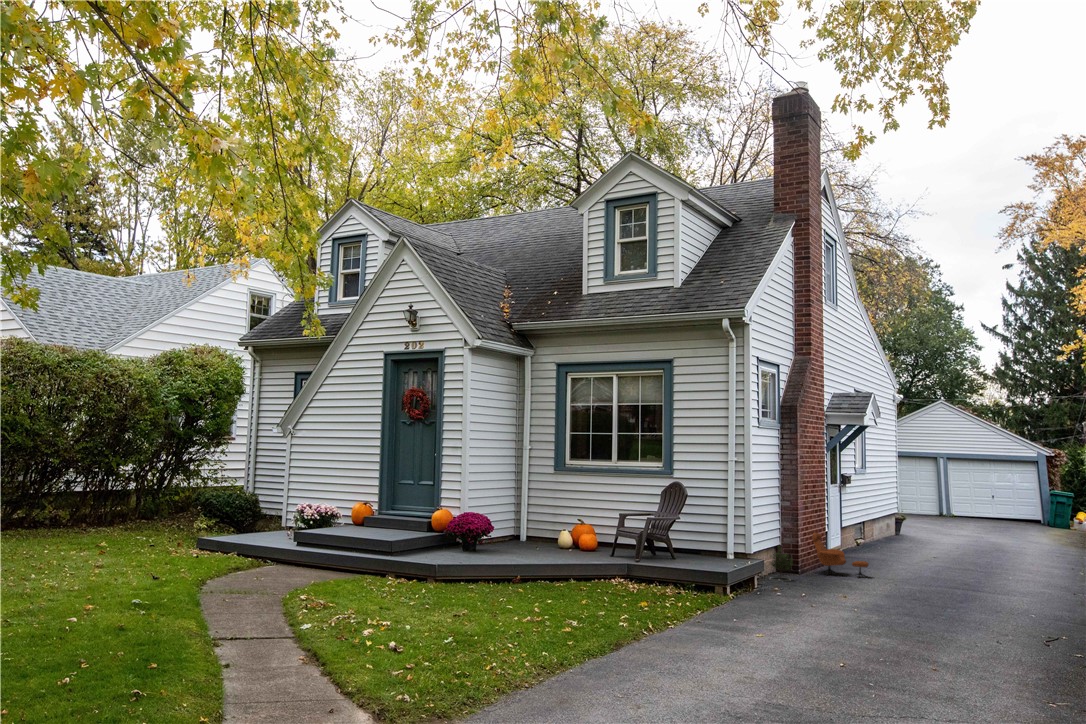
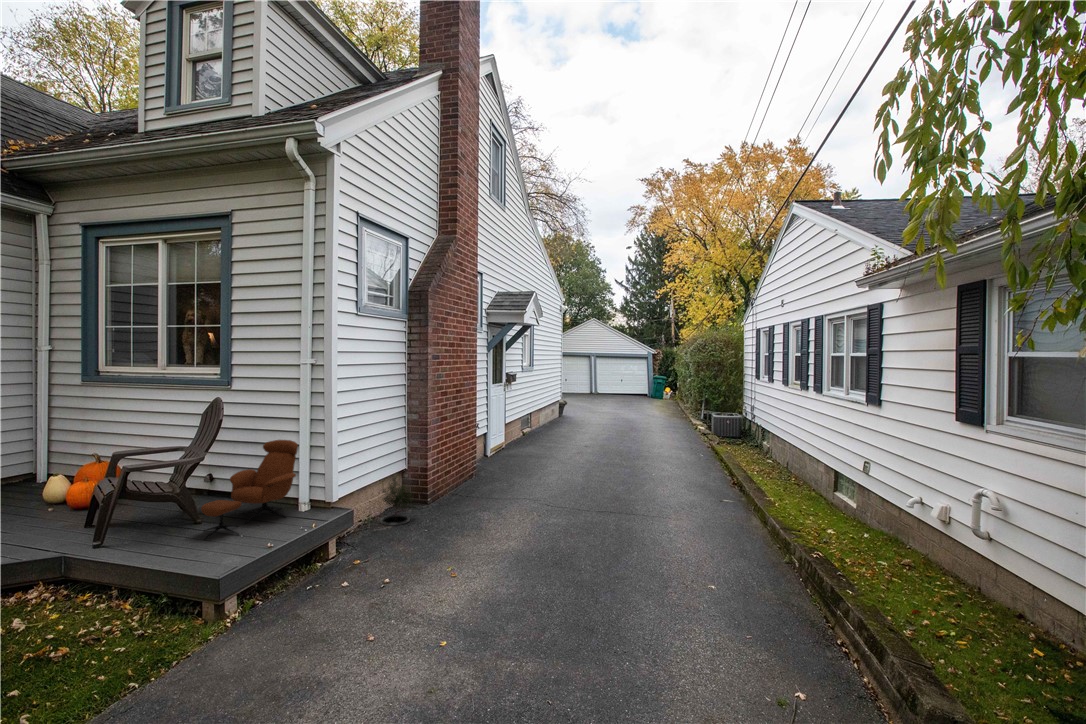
lounge chair: present [812,533,869,577] -> present [201,440,298,540]

